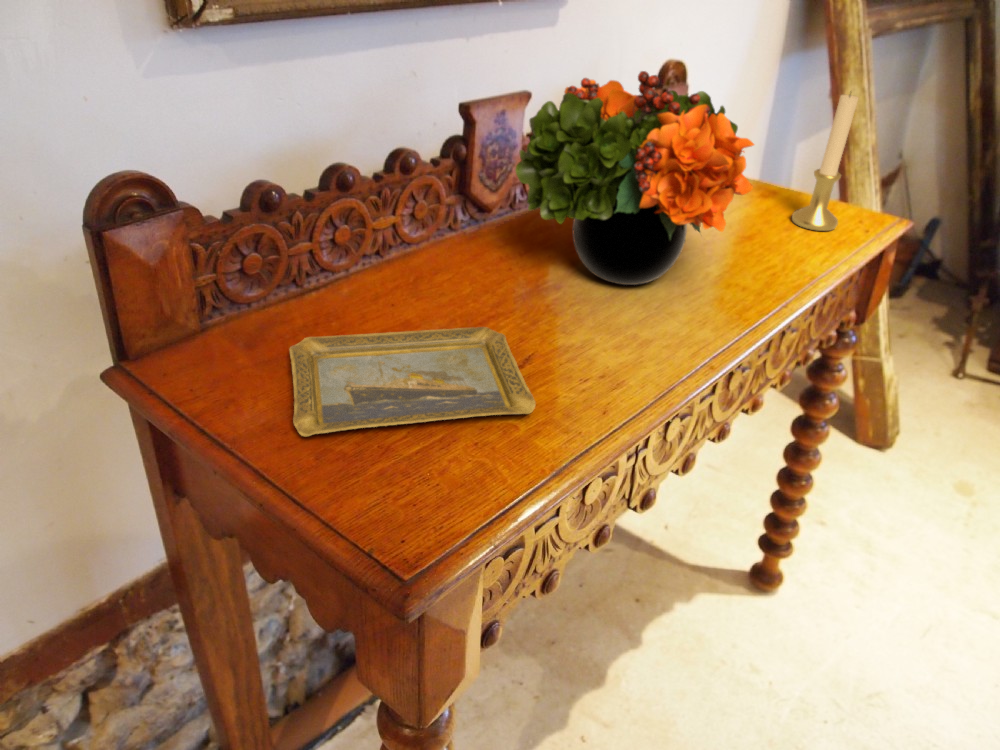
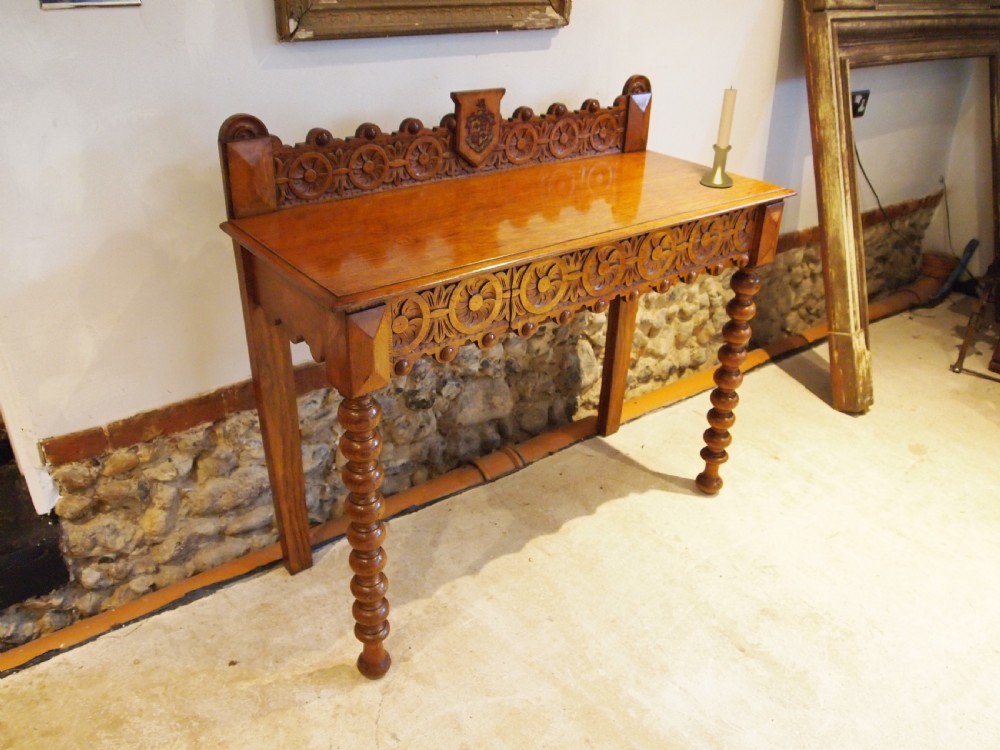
flower arrangement: present [516,71,754,285] -> none [472,63,627,204]
tray: present [289,327,535,436] -> none [312,212,453,246]

